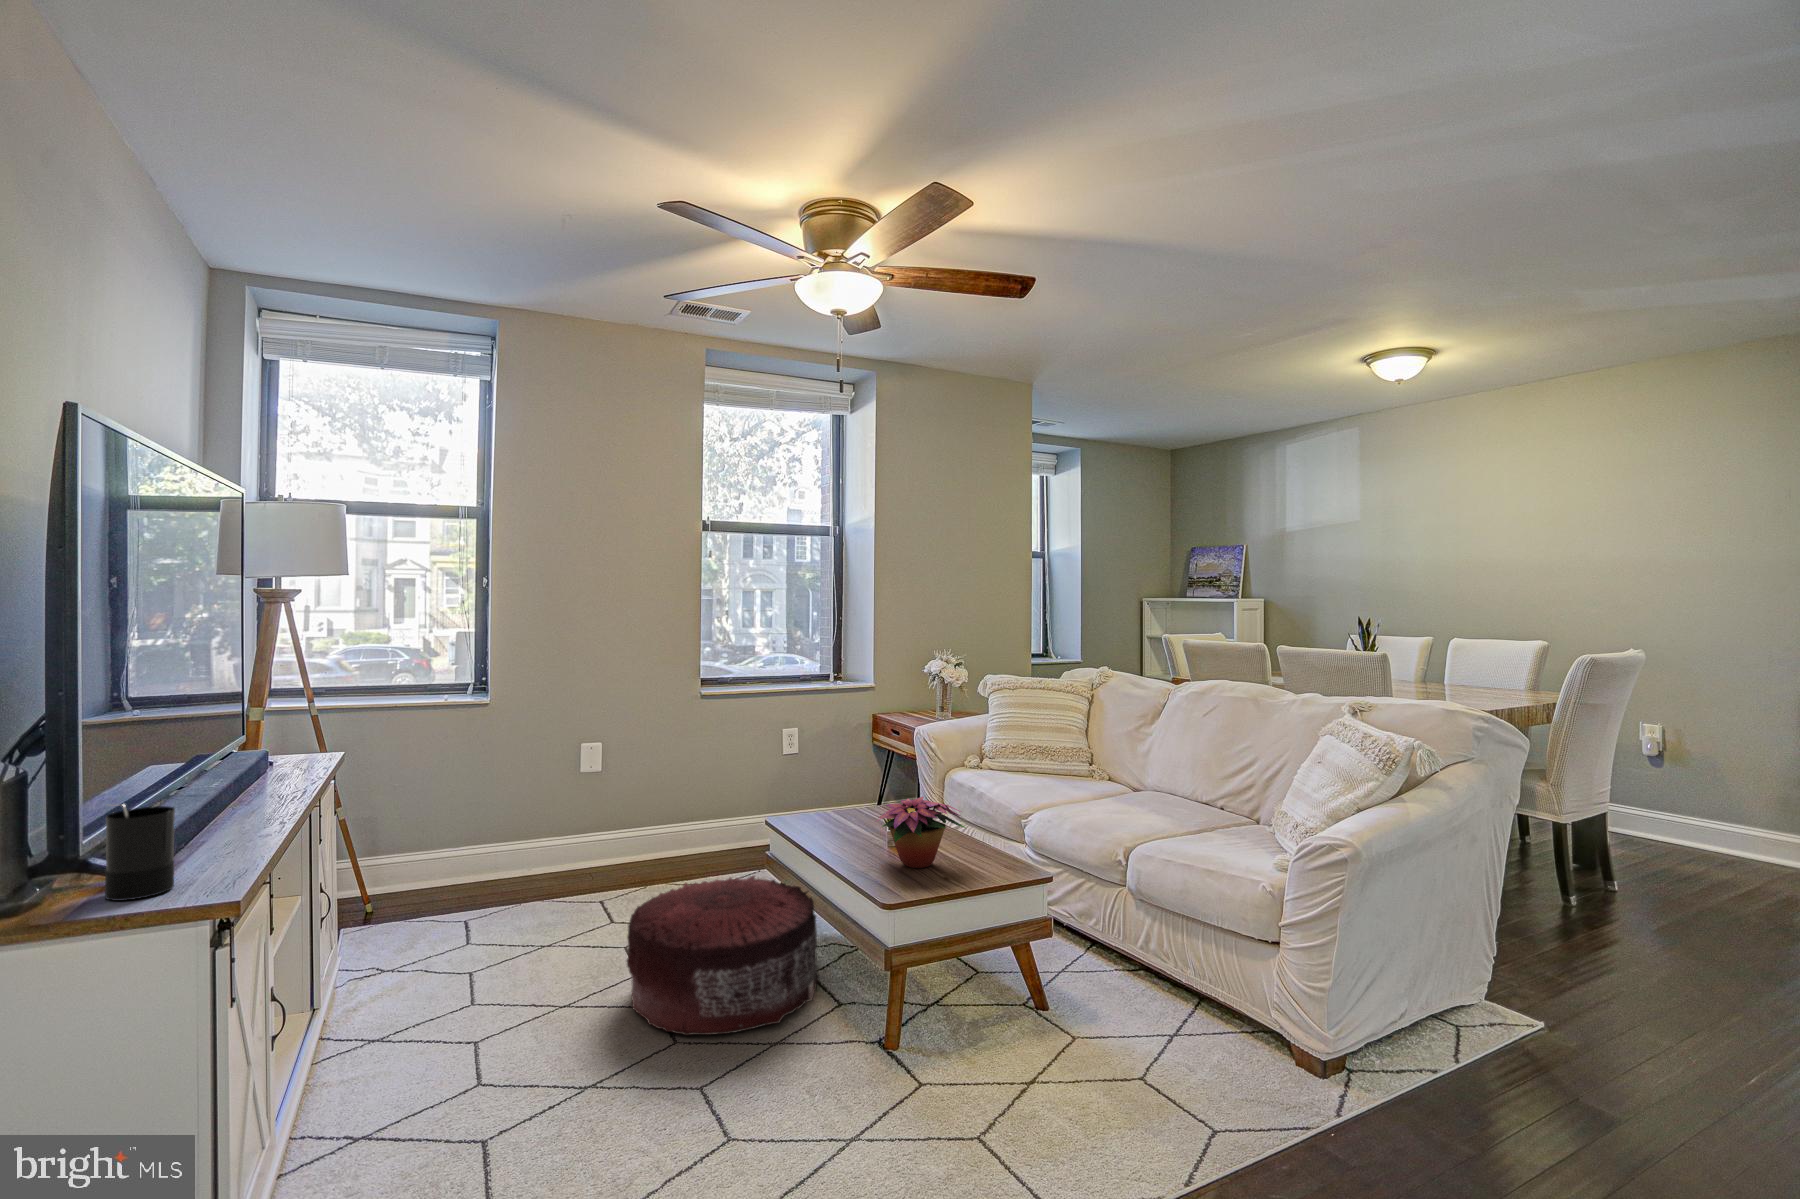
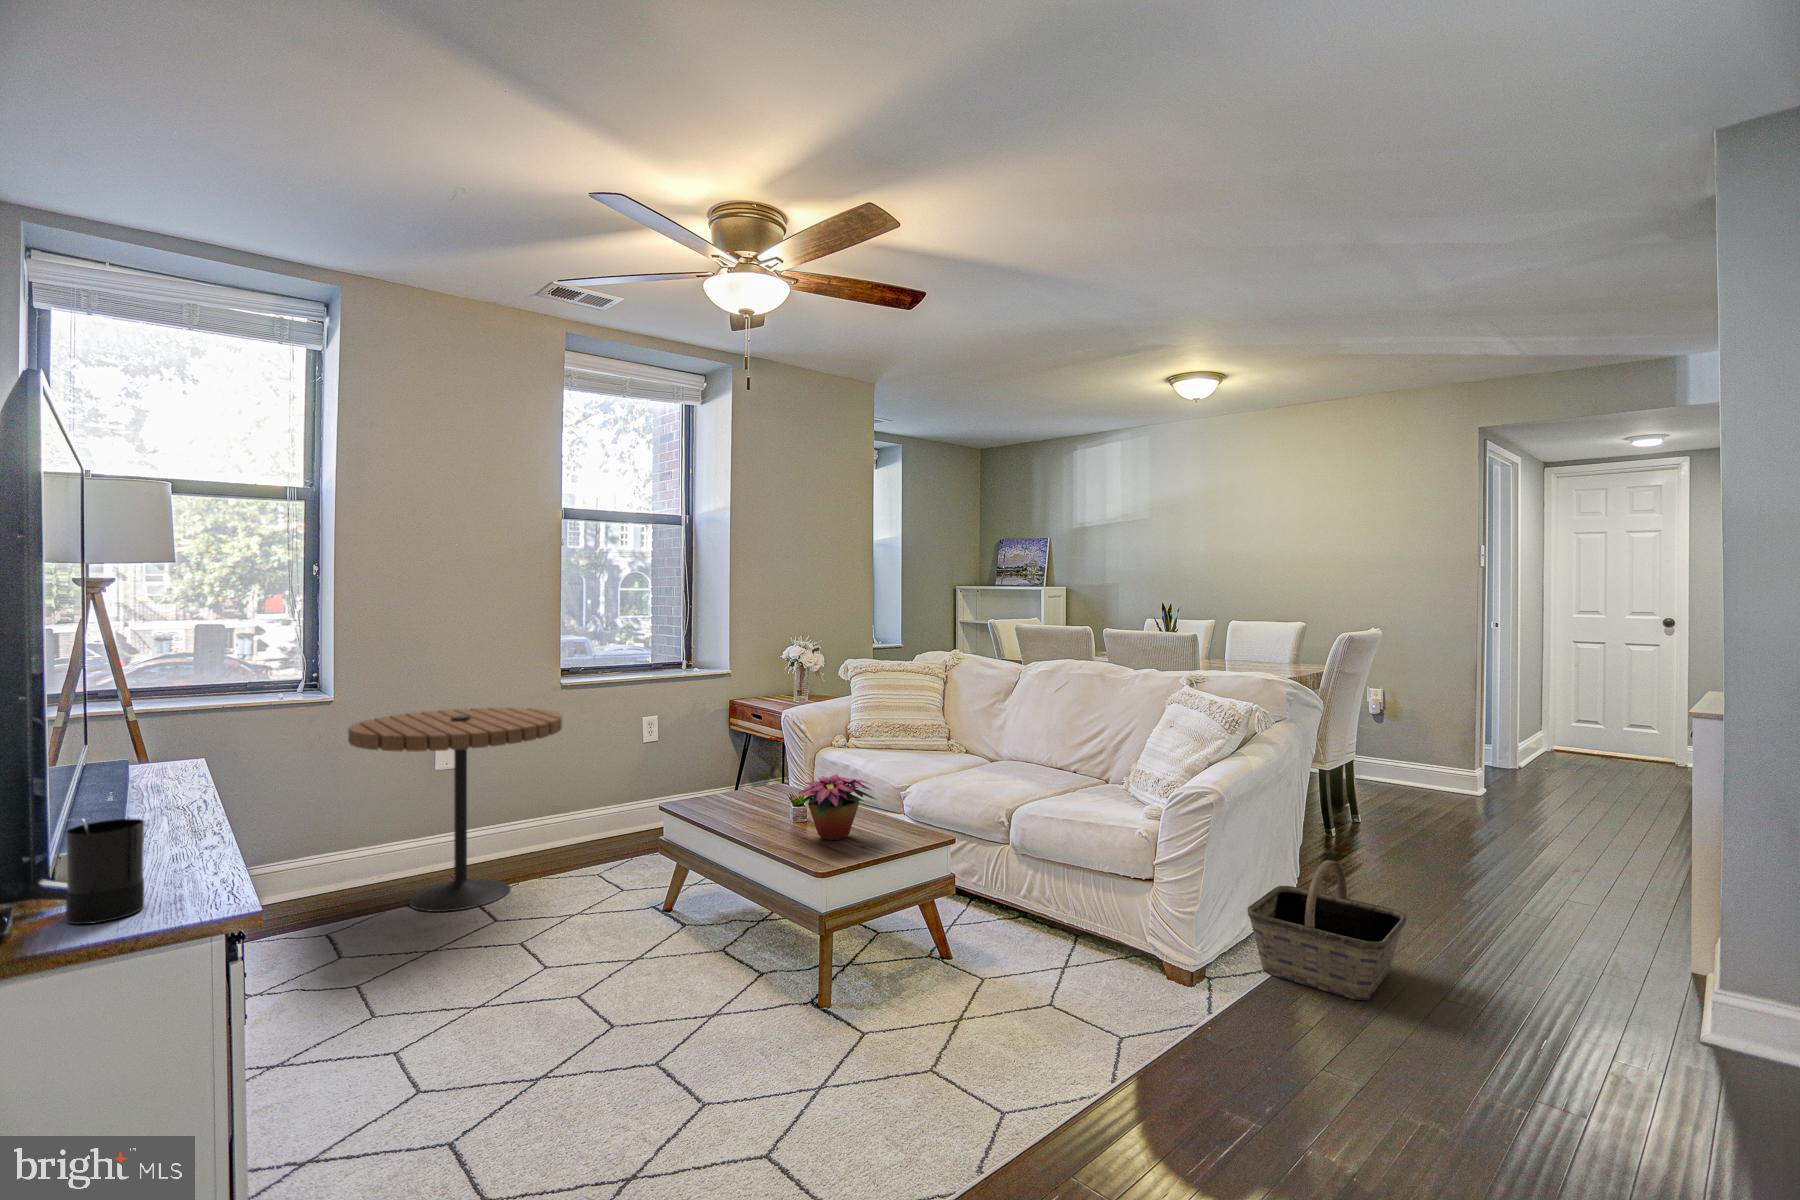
side table: none [495,713,686,906] -> present [348,708,562,912]
pouf: present [627,876,819,1035] -> none [547,861,739,1020]
basket: none [1409,942,1638,1132] -> present [1248,860,1407,1000]

